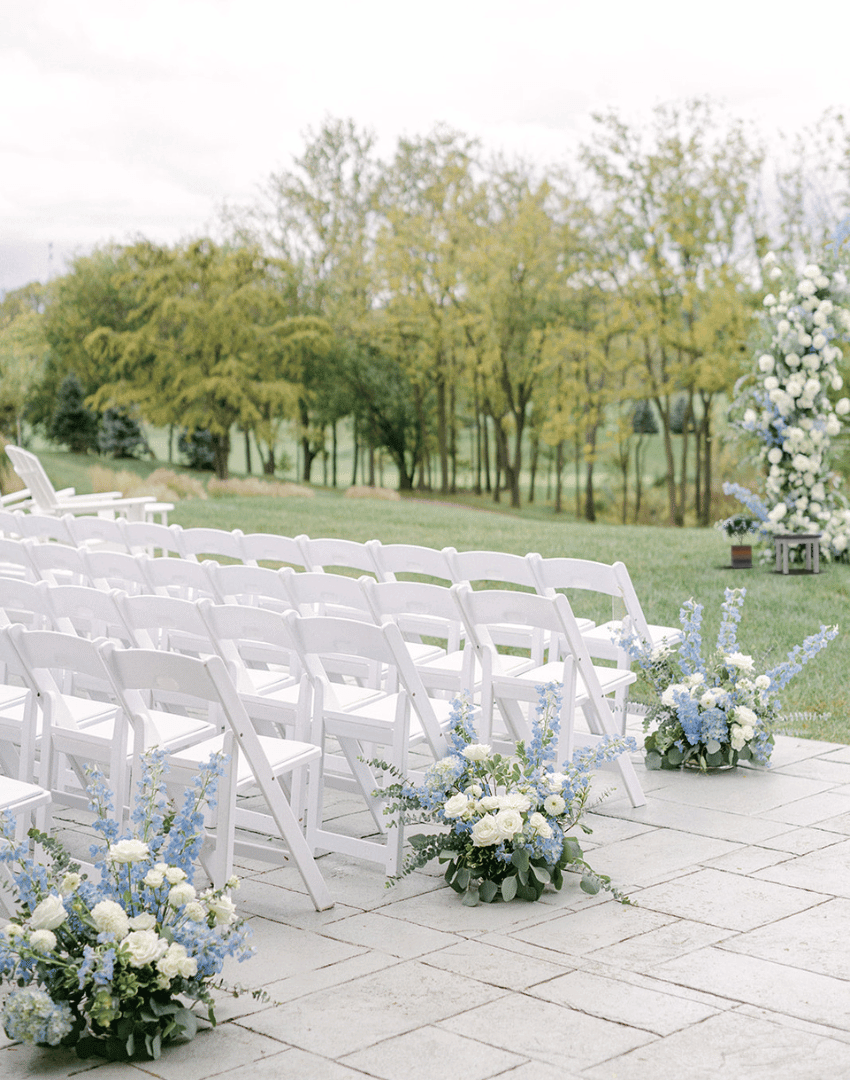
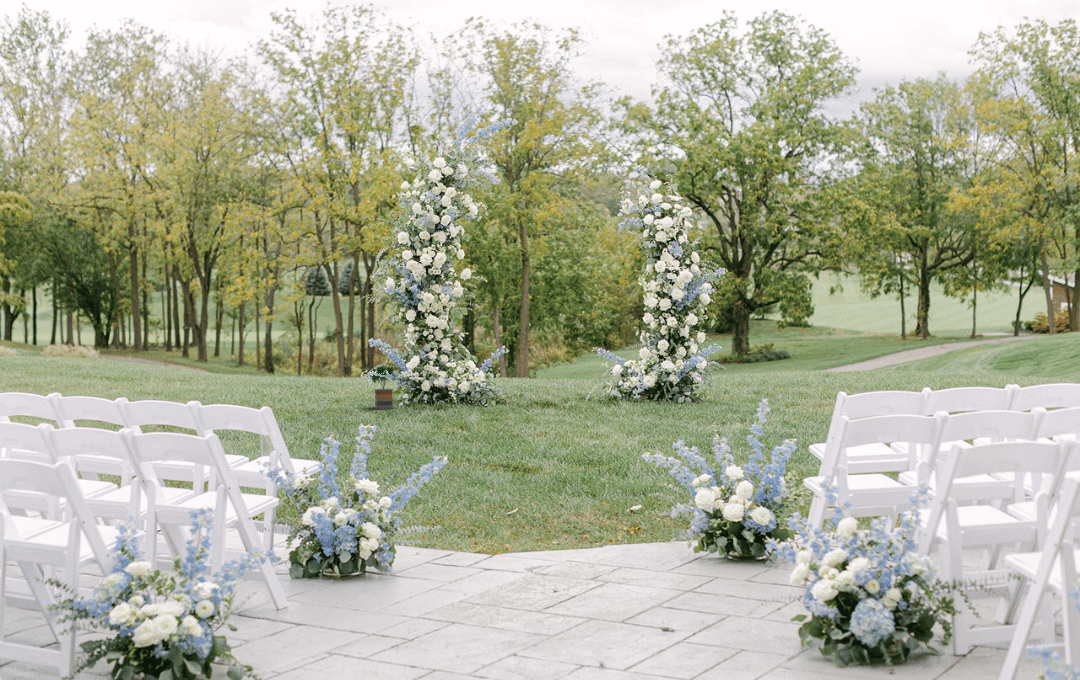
round table: present [772,534,821,574] -> none [409,380,448,414]

